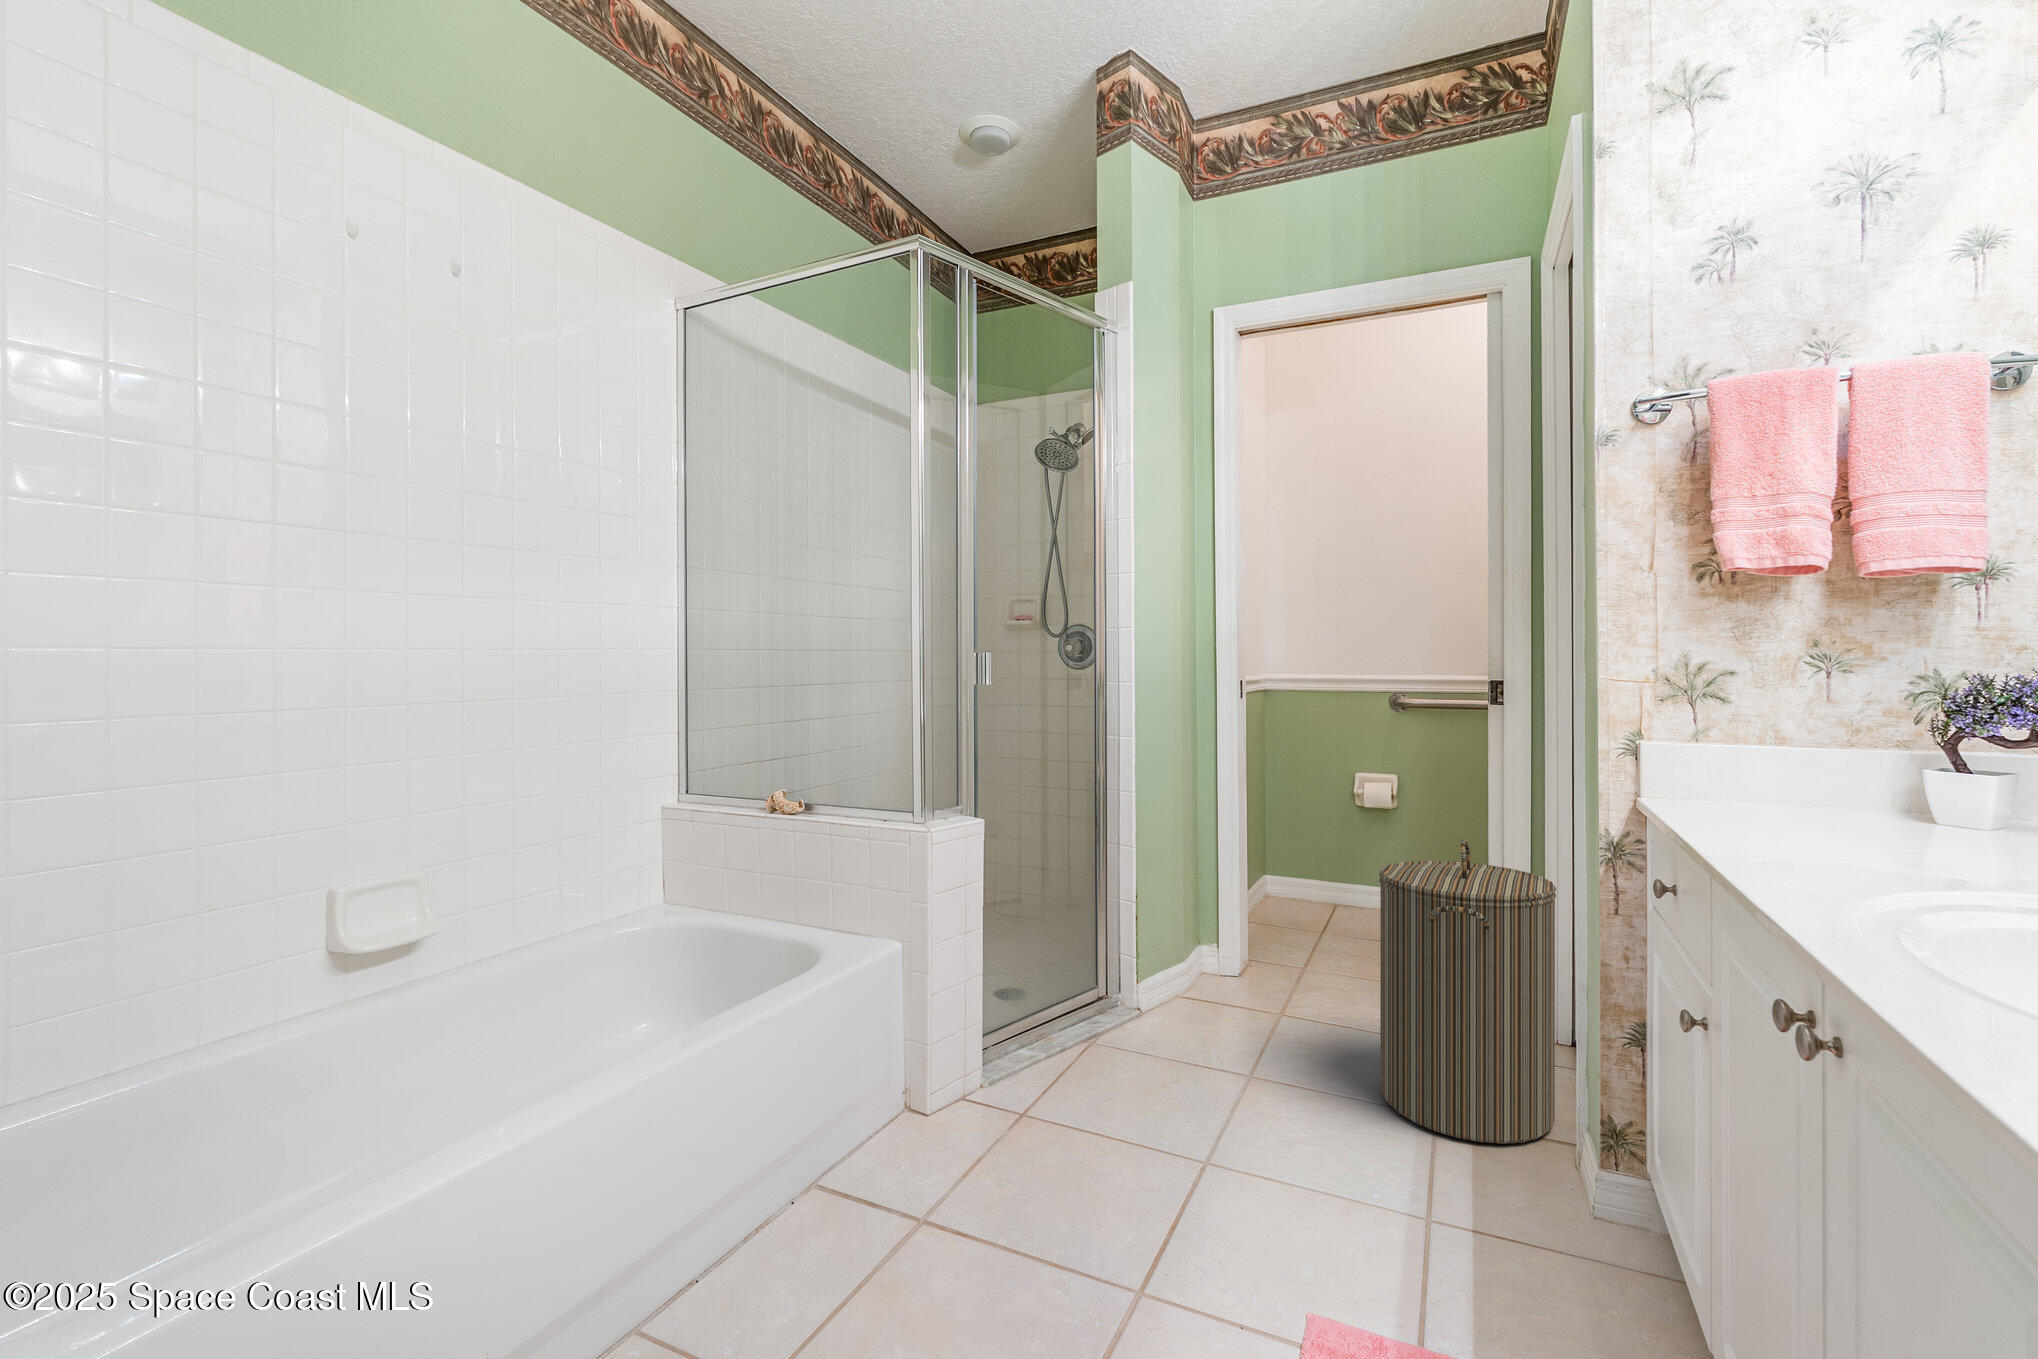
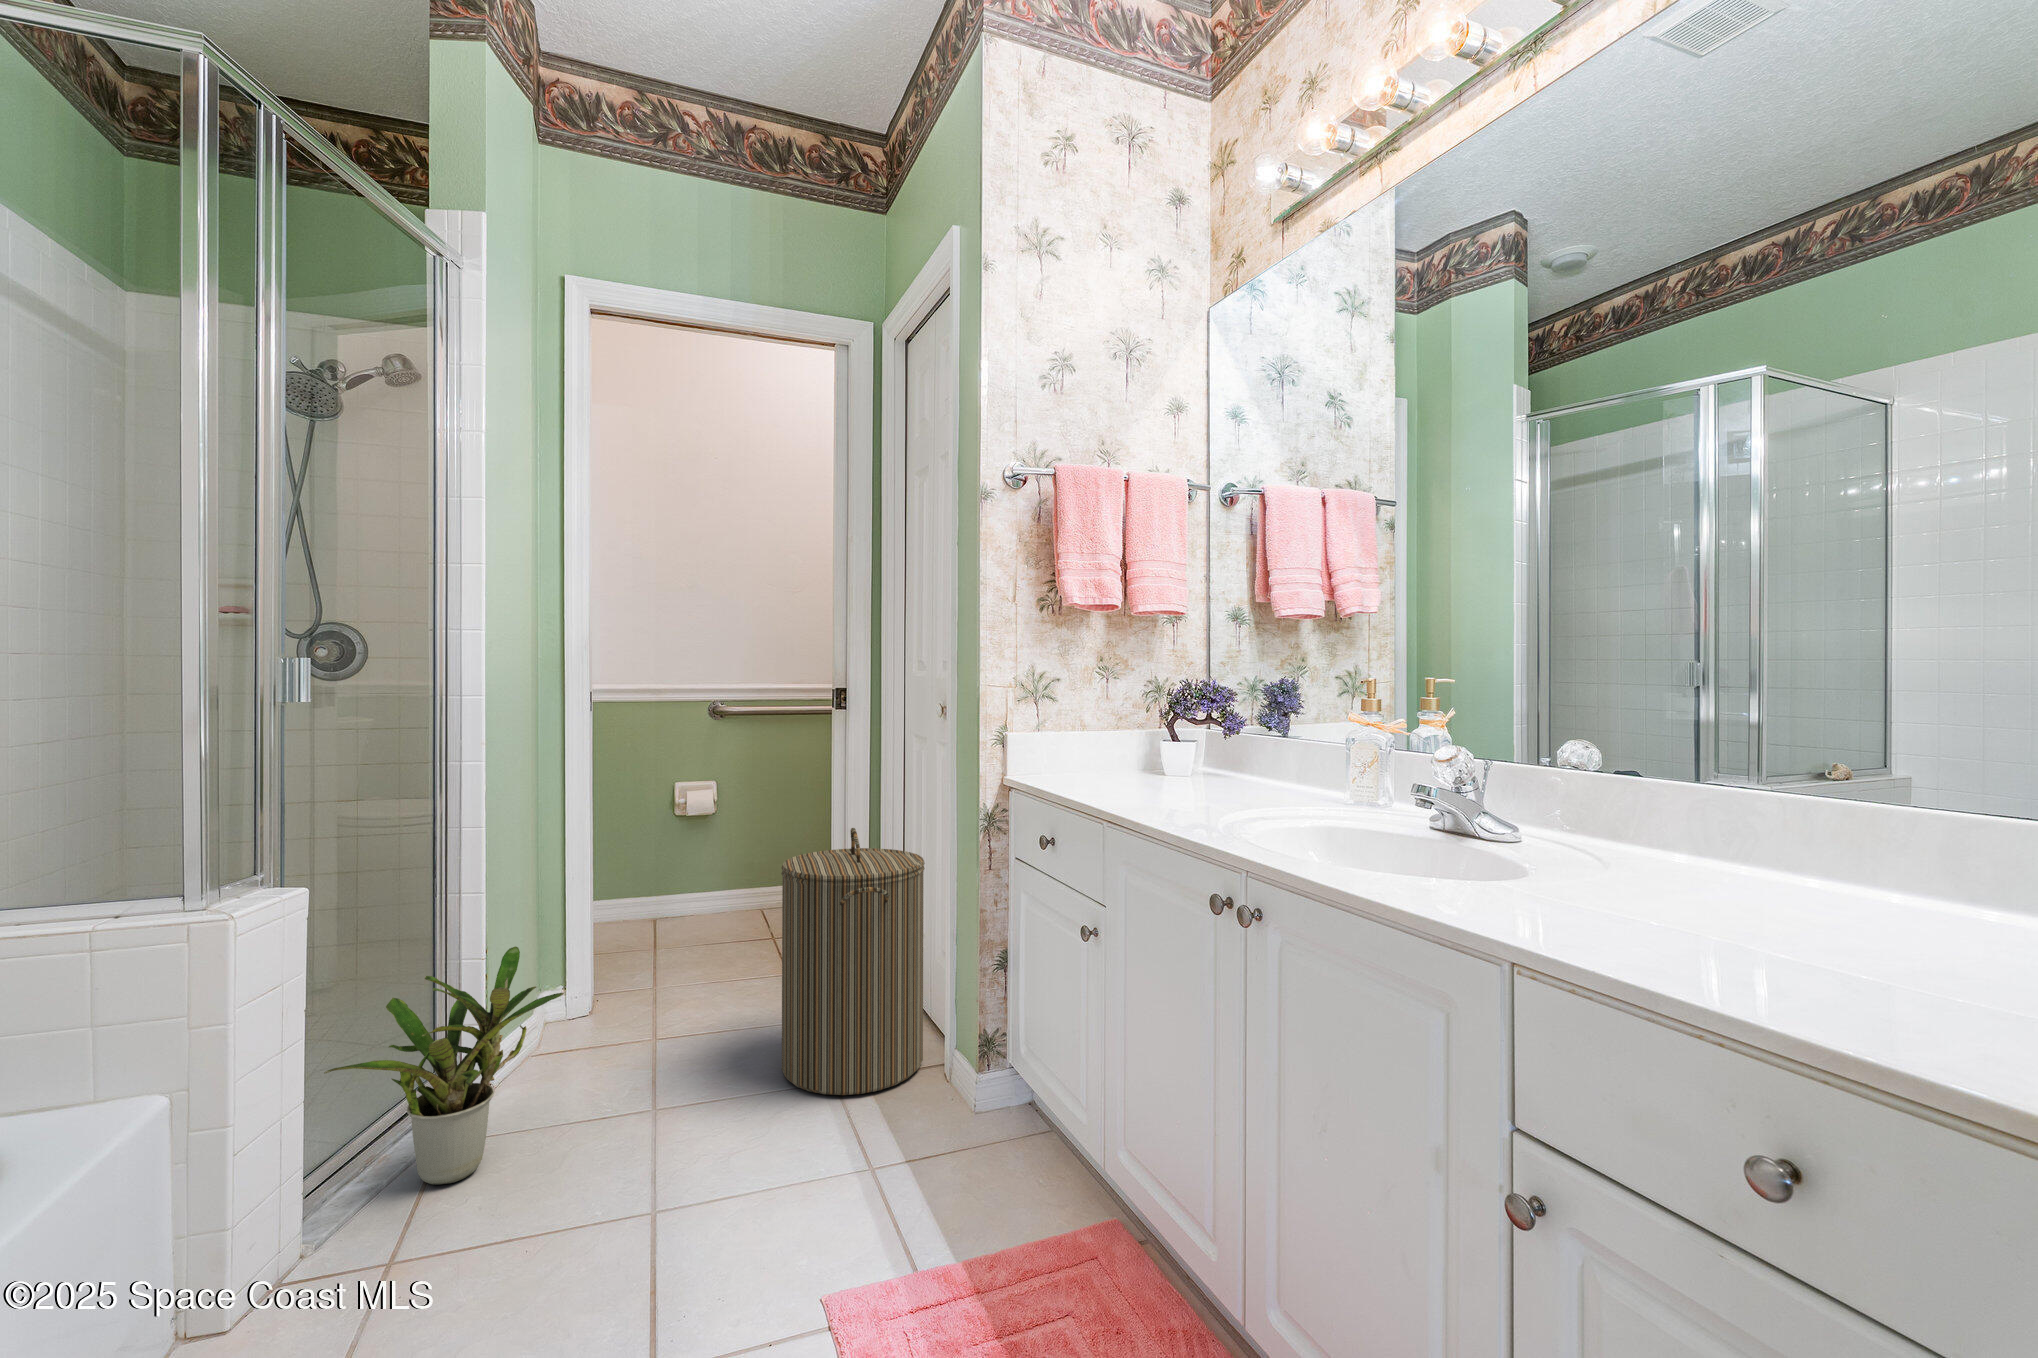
potted plant: none [1000,899,1165,1076] -> present [324,946,564,1185]

